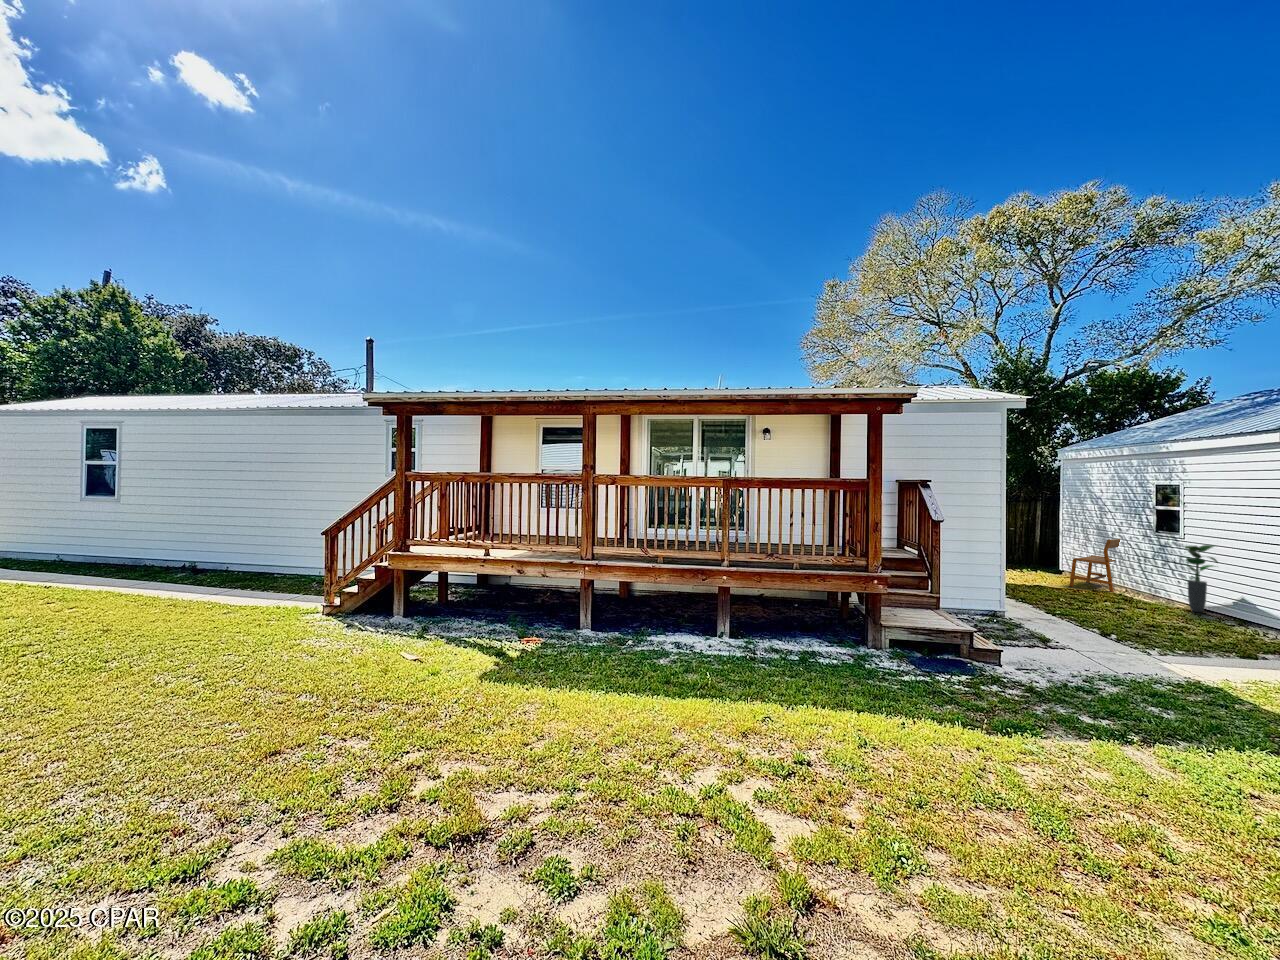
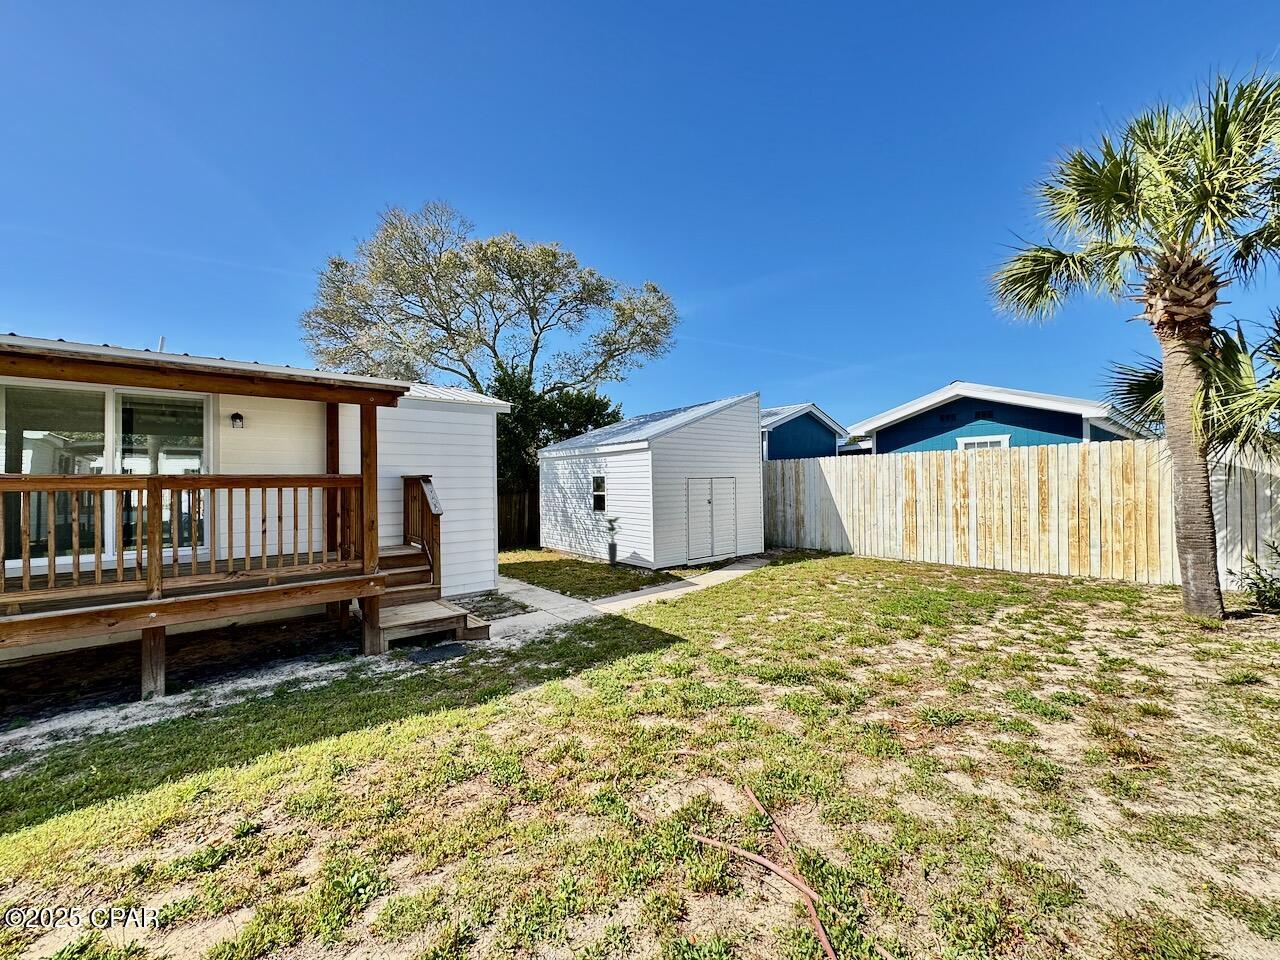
bench: present [1069,539,1120,592] -> none [546,517,580,559]

